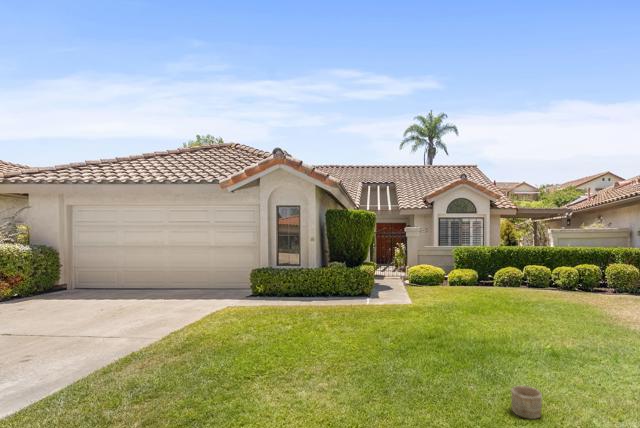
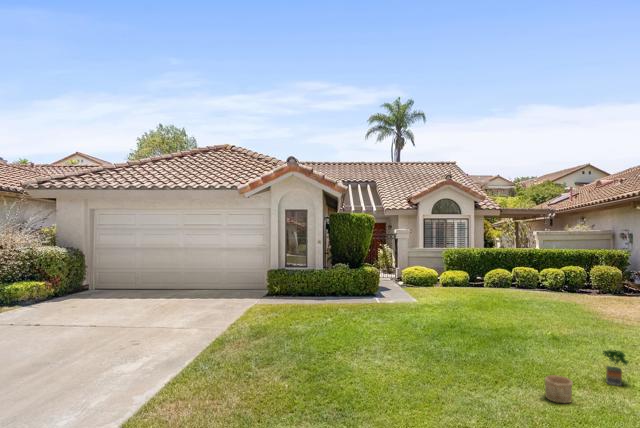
potted tree: none [584,357,615,400] -> present [603,350,628,386]

